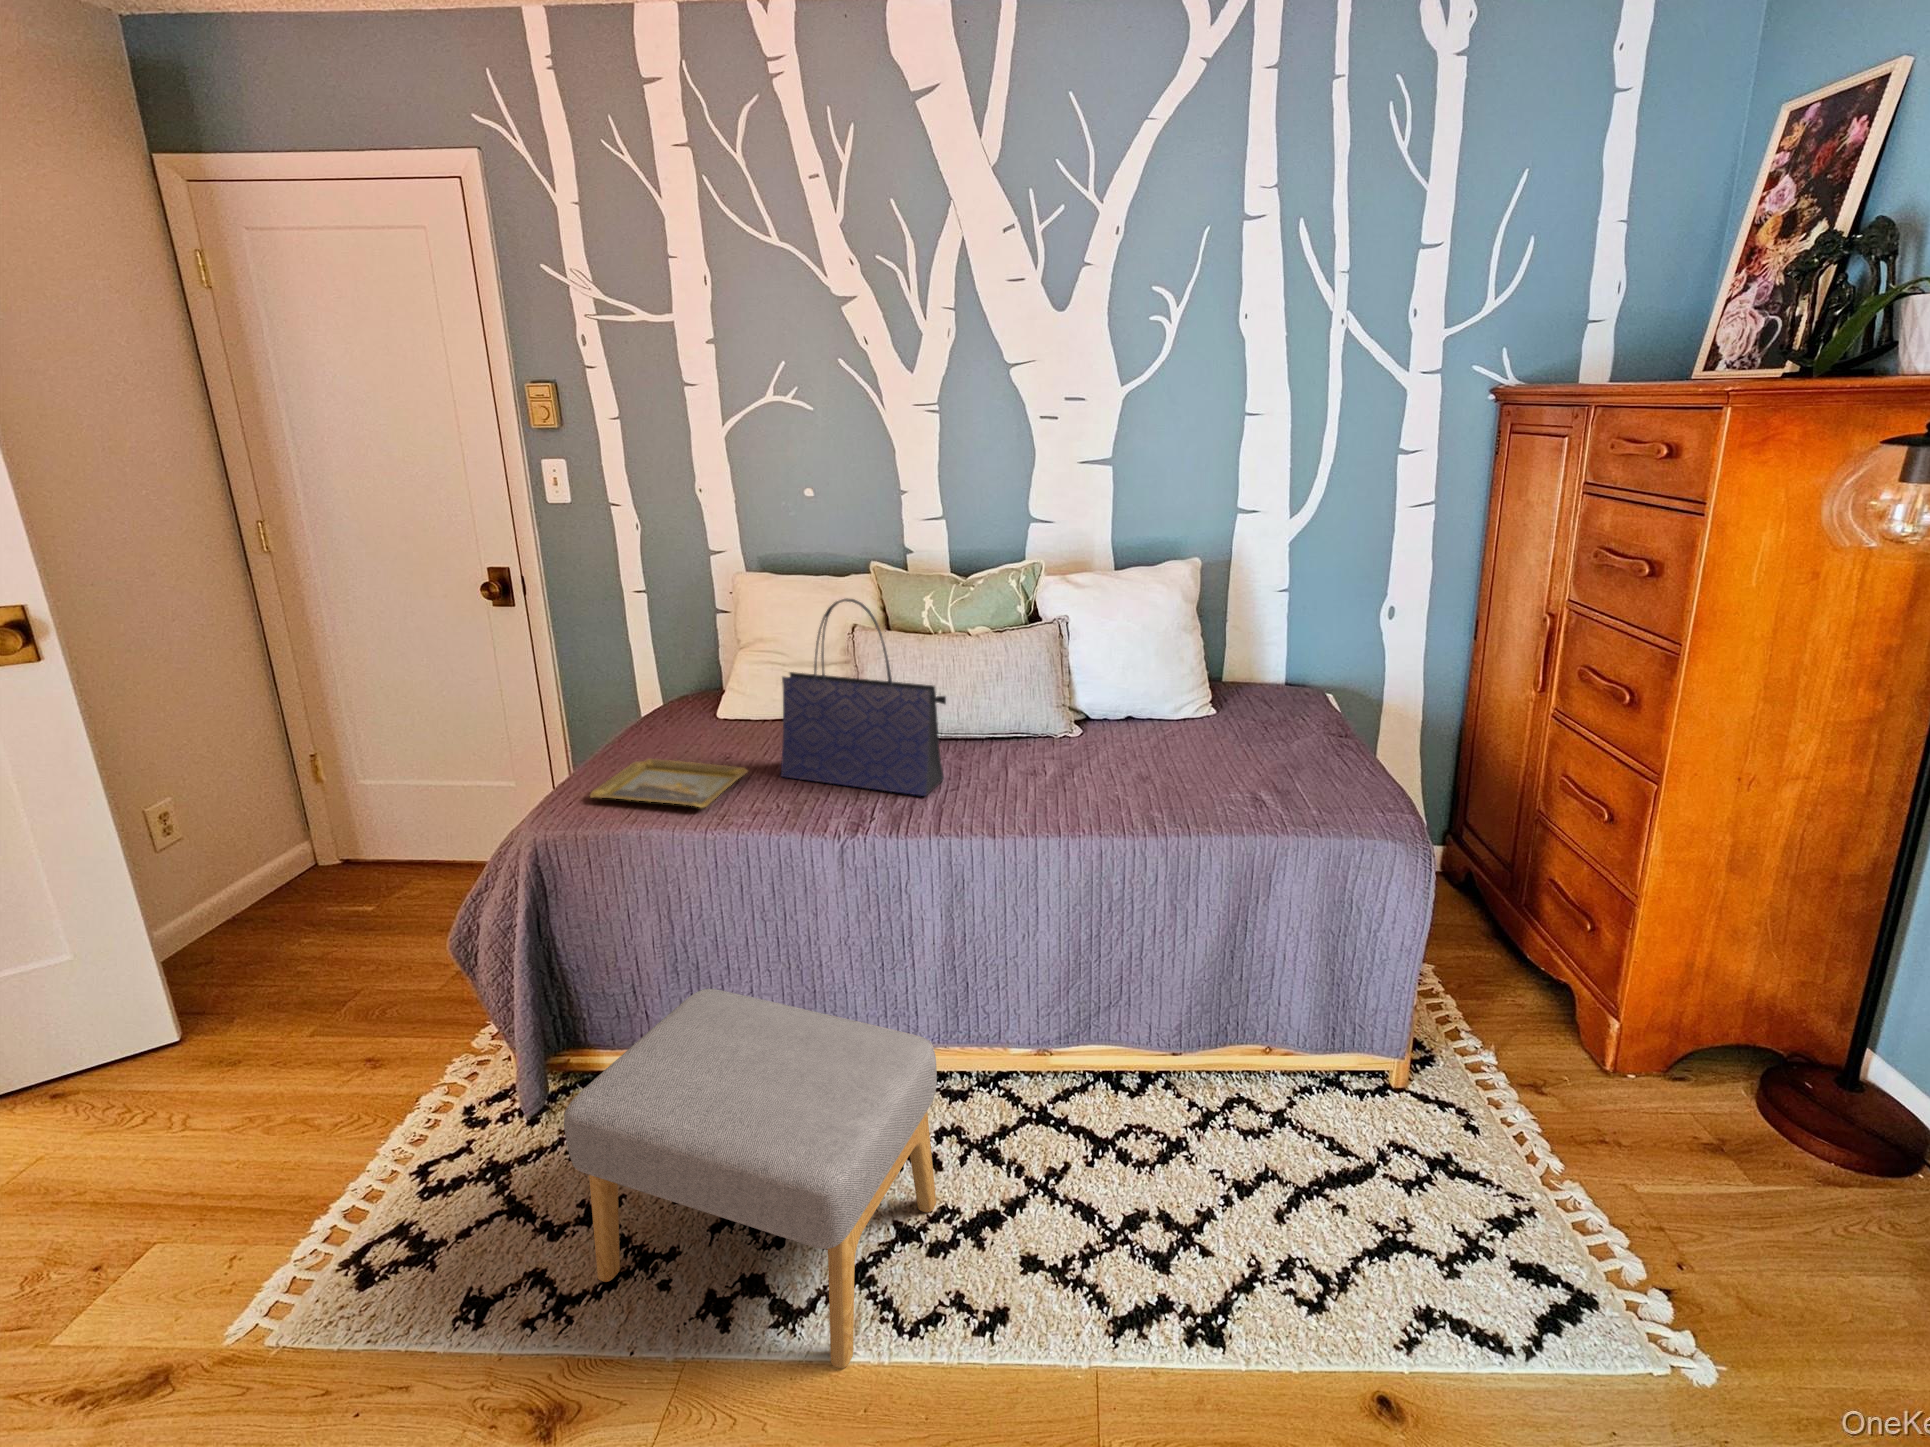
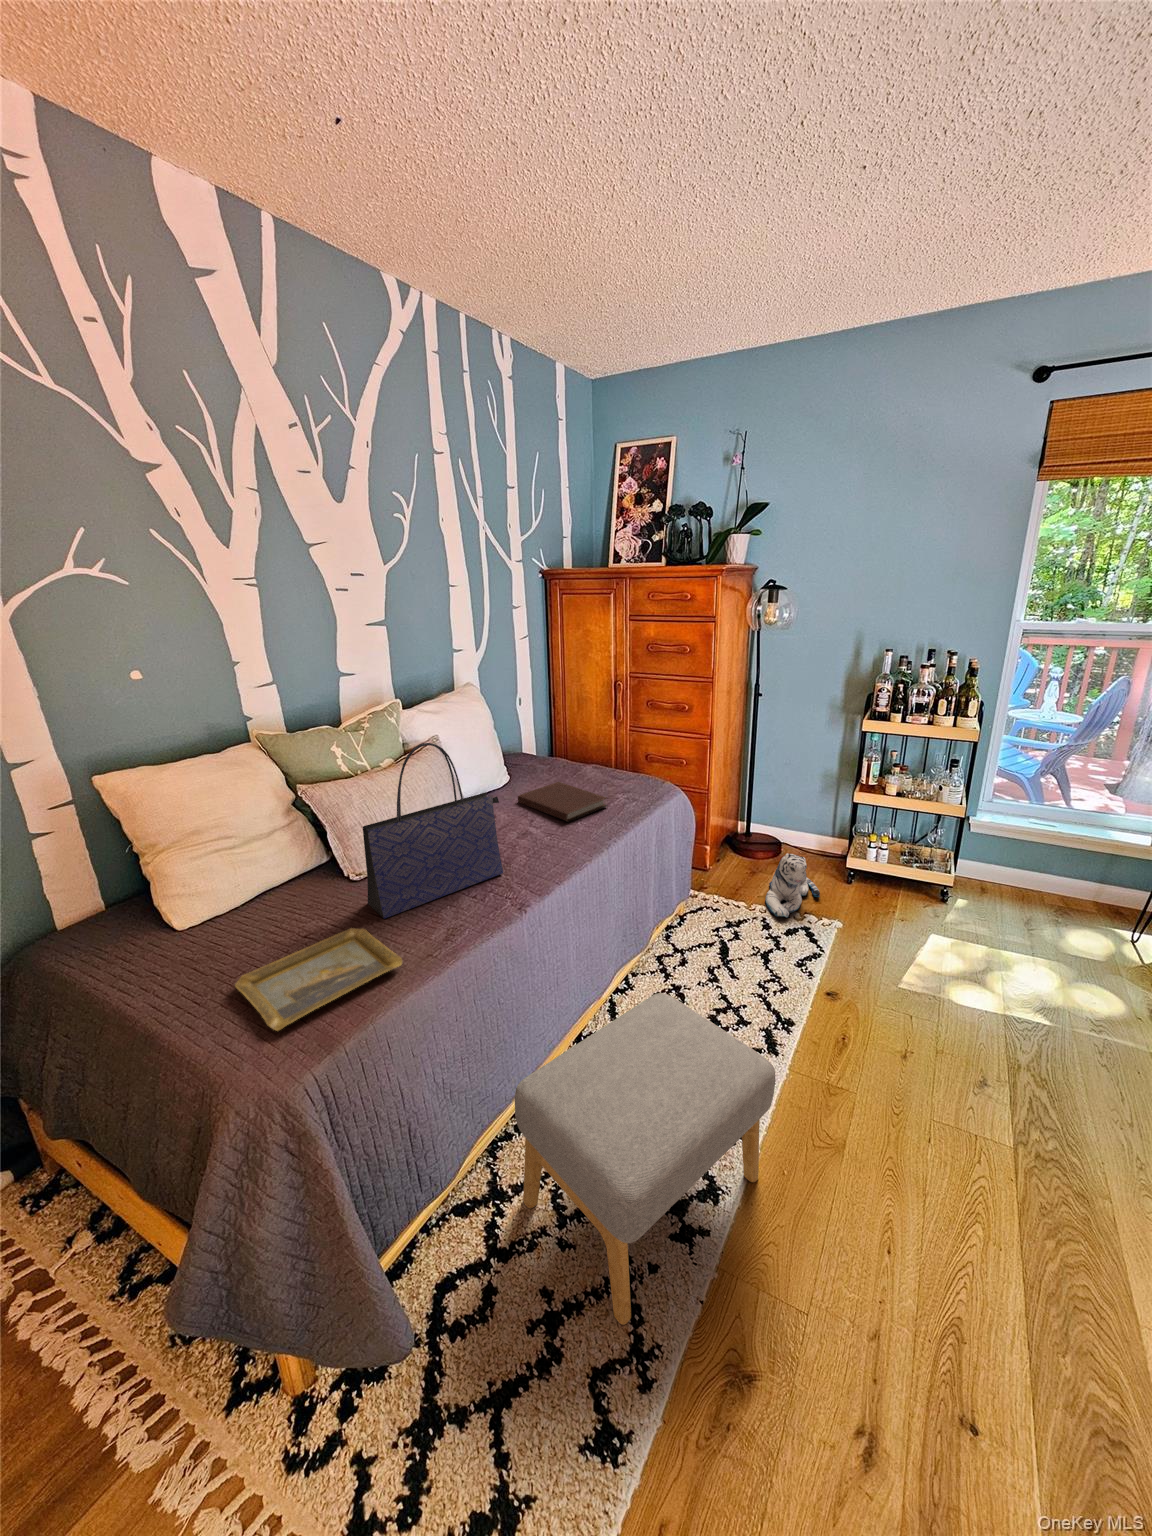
notebook: none [1110,737,1218,799] -> present [518,782,607,822]
plush toy: none [1563,1126,1829,1306] -> present [765,853,820,917]

